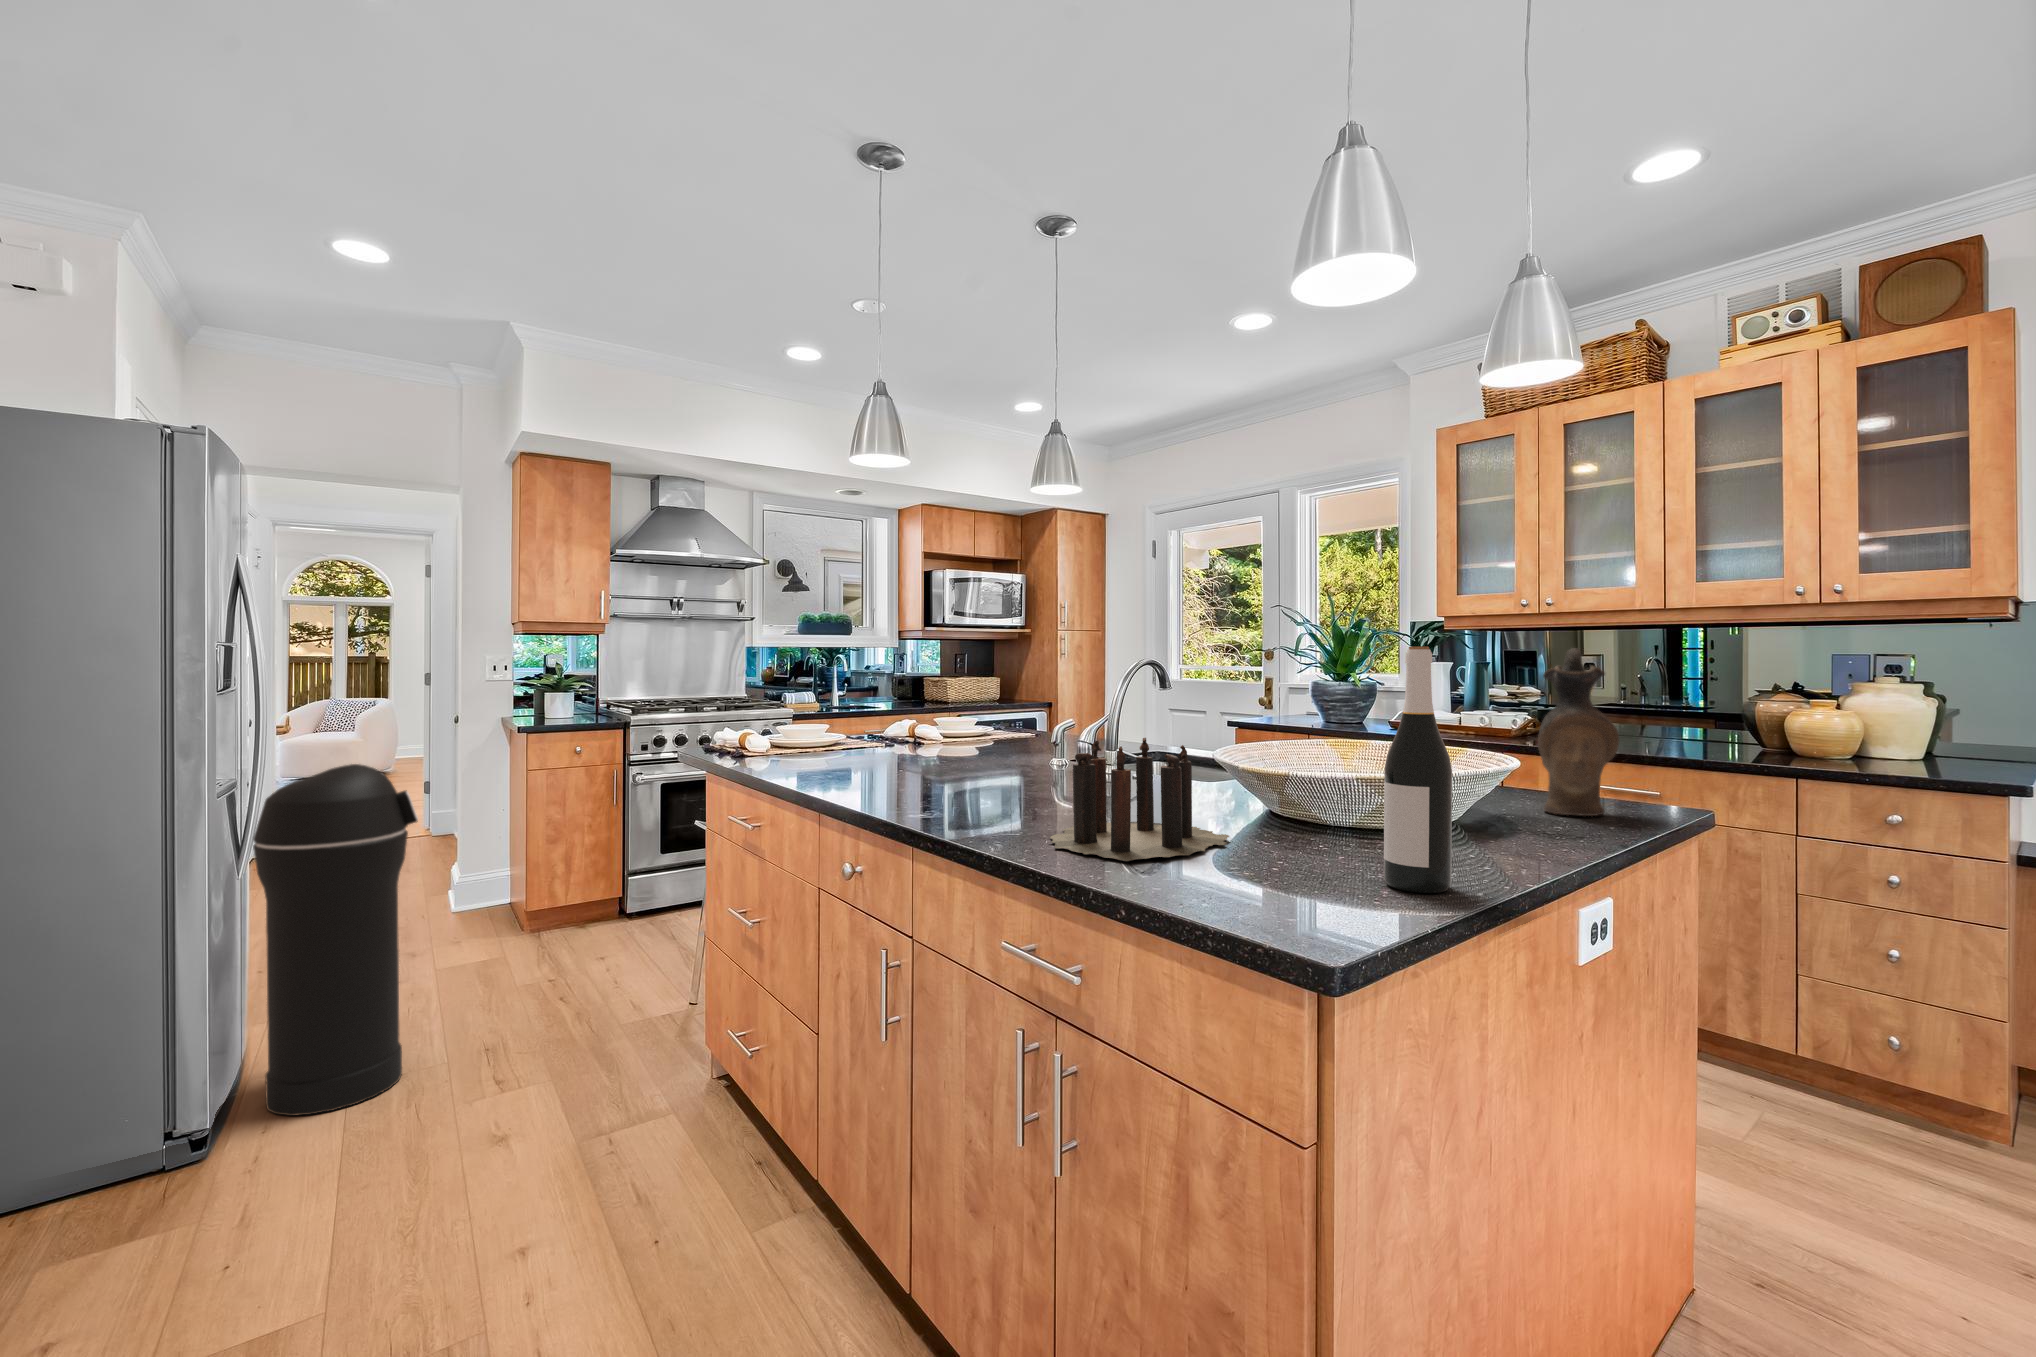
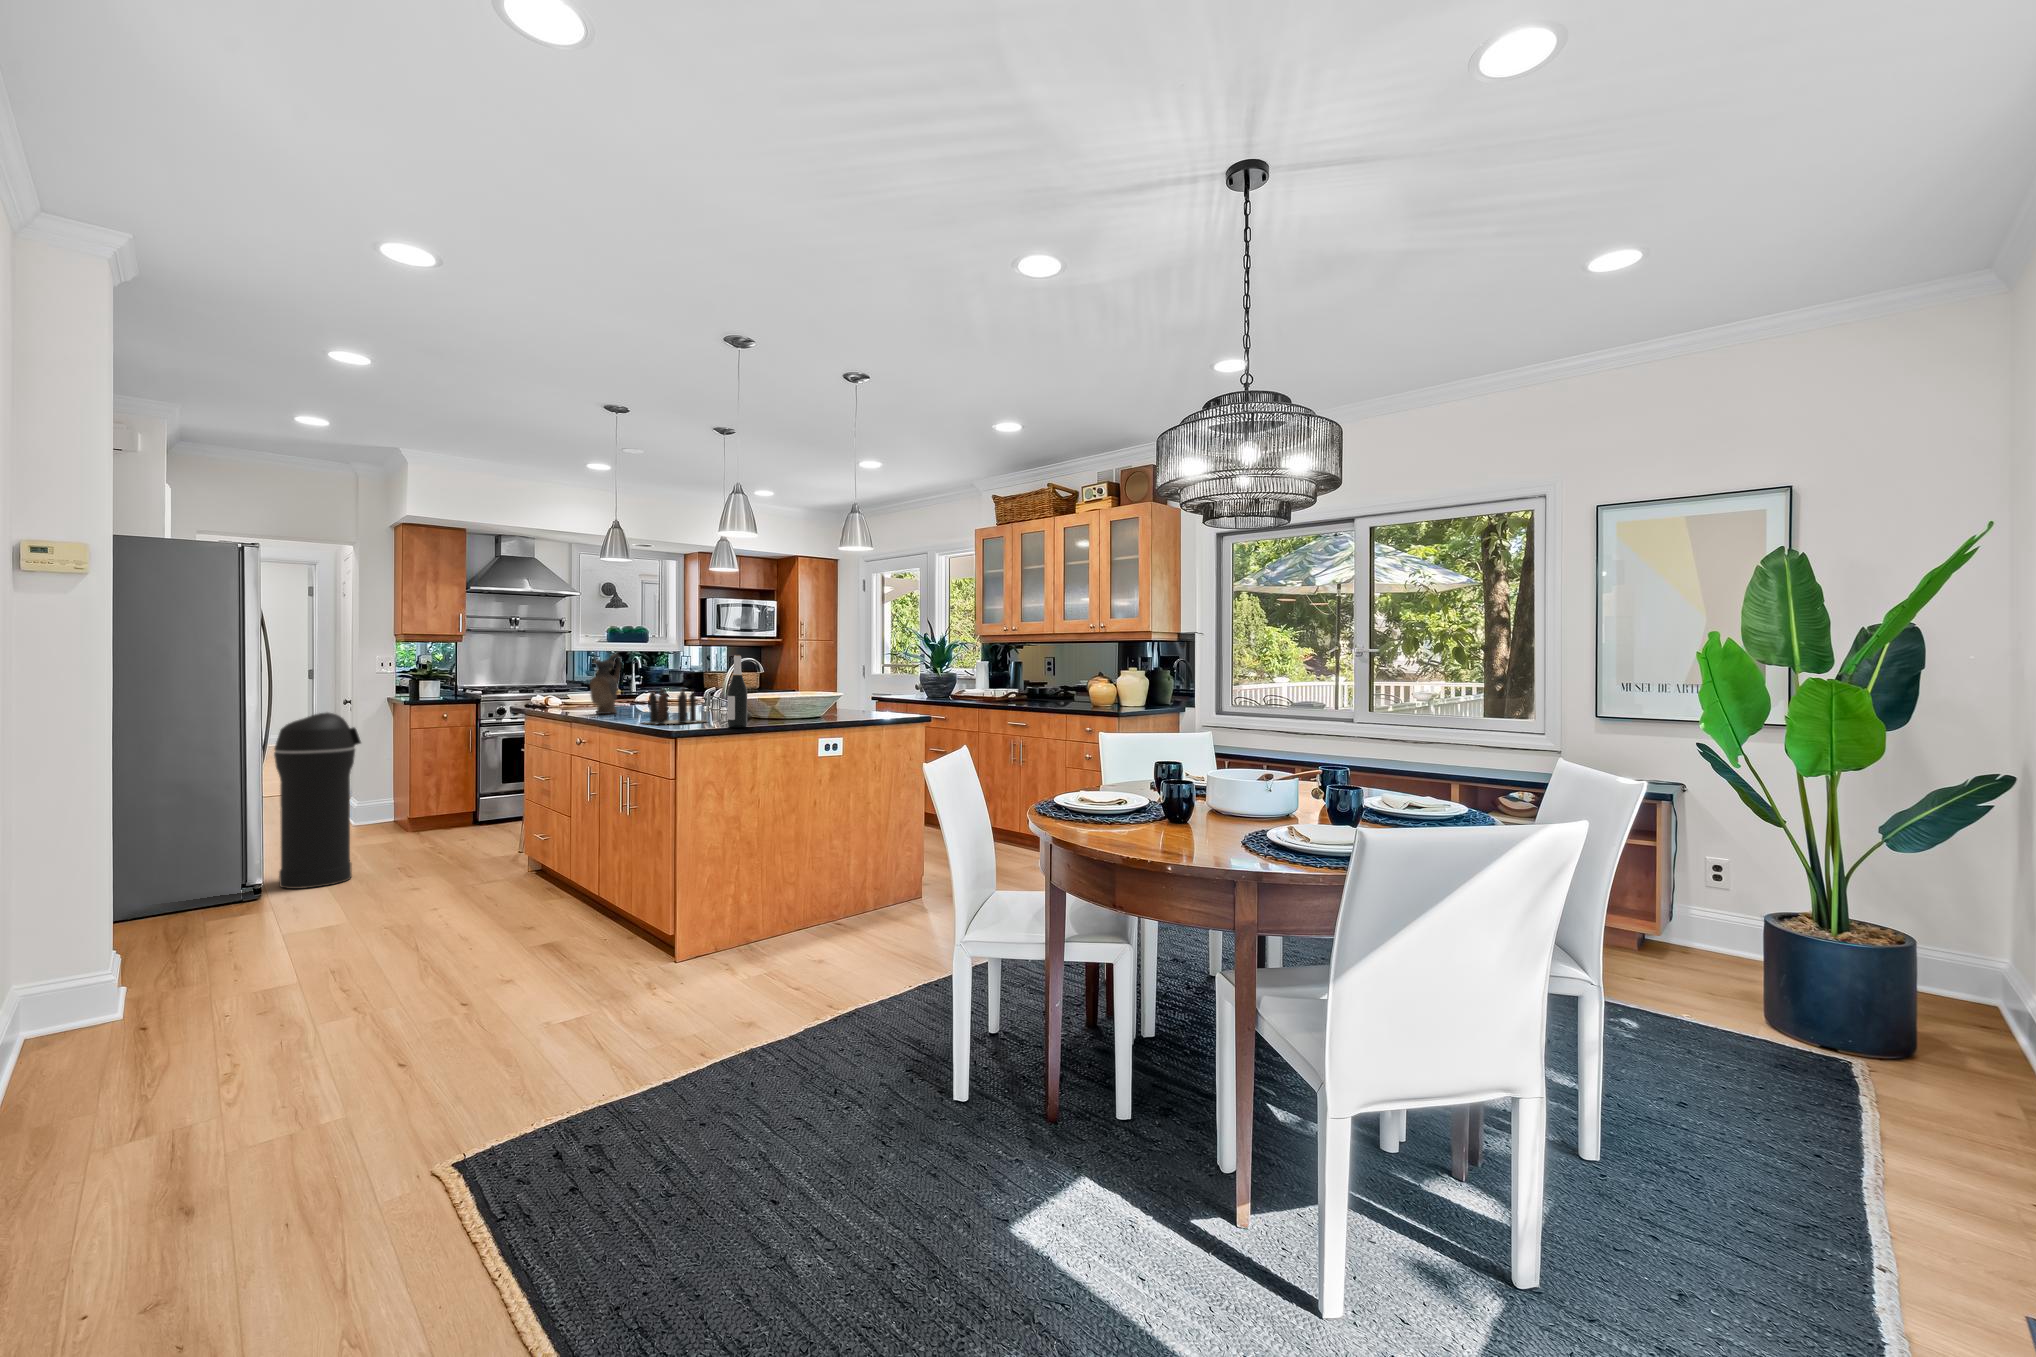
ceramic pitcher: present [1538,648,1619,816] -> present [590,654,621,714]

